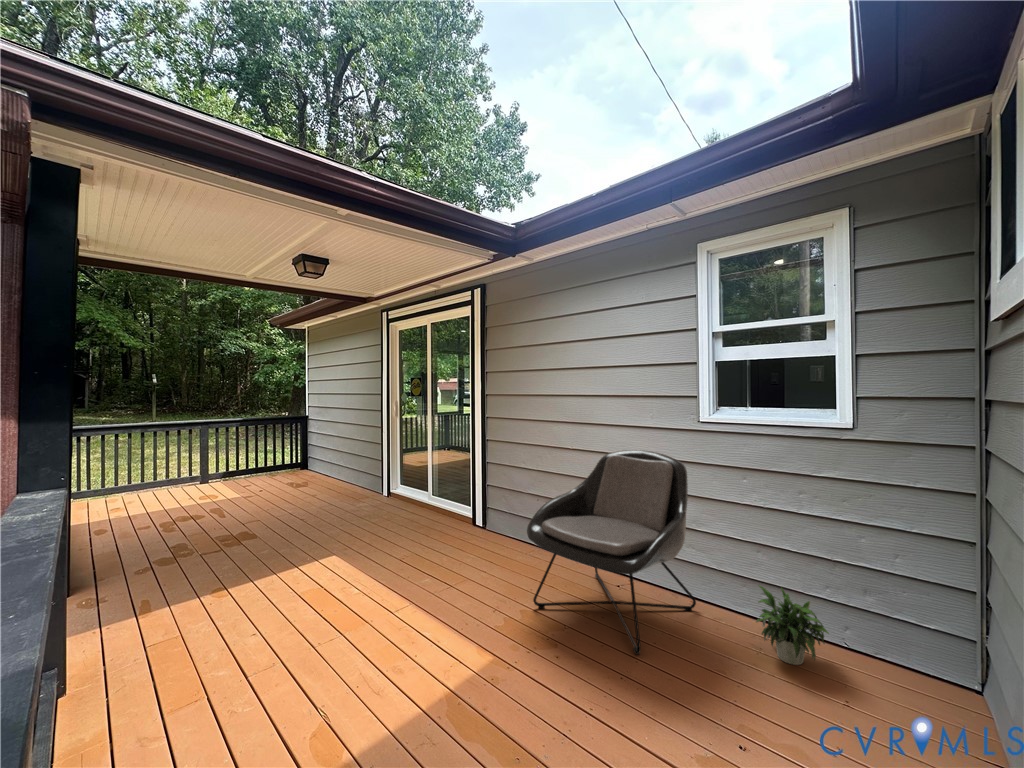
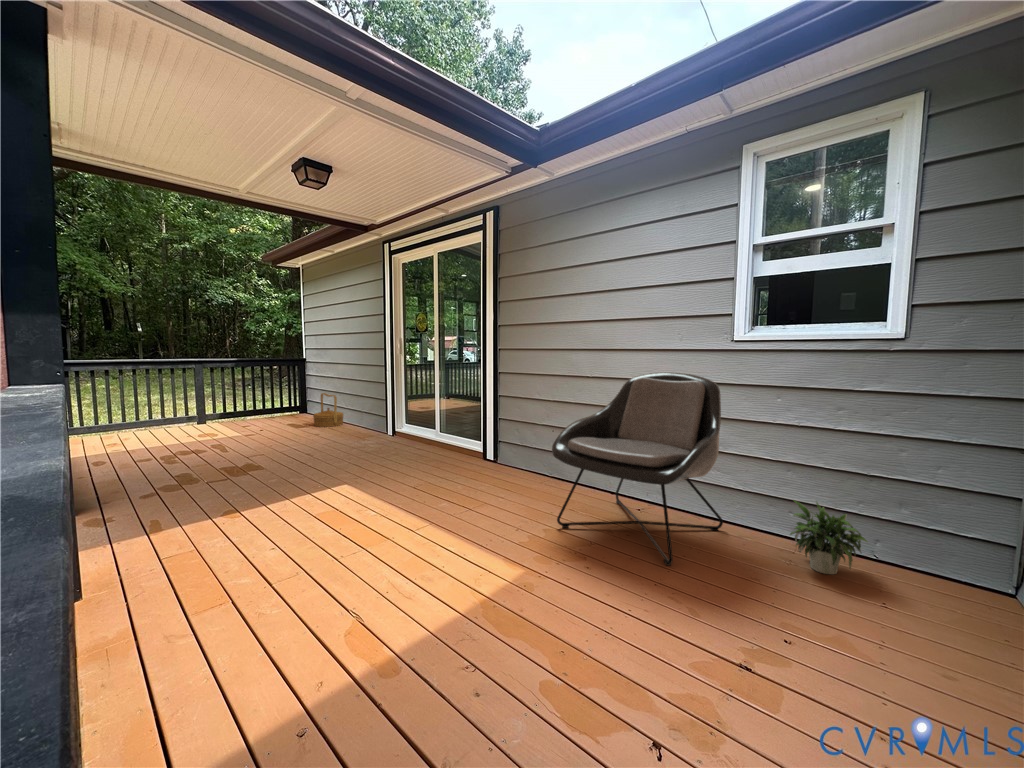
woven basket: none [312,451,342,485] -> present [313,393,343,427]

